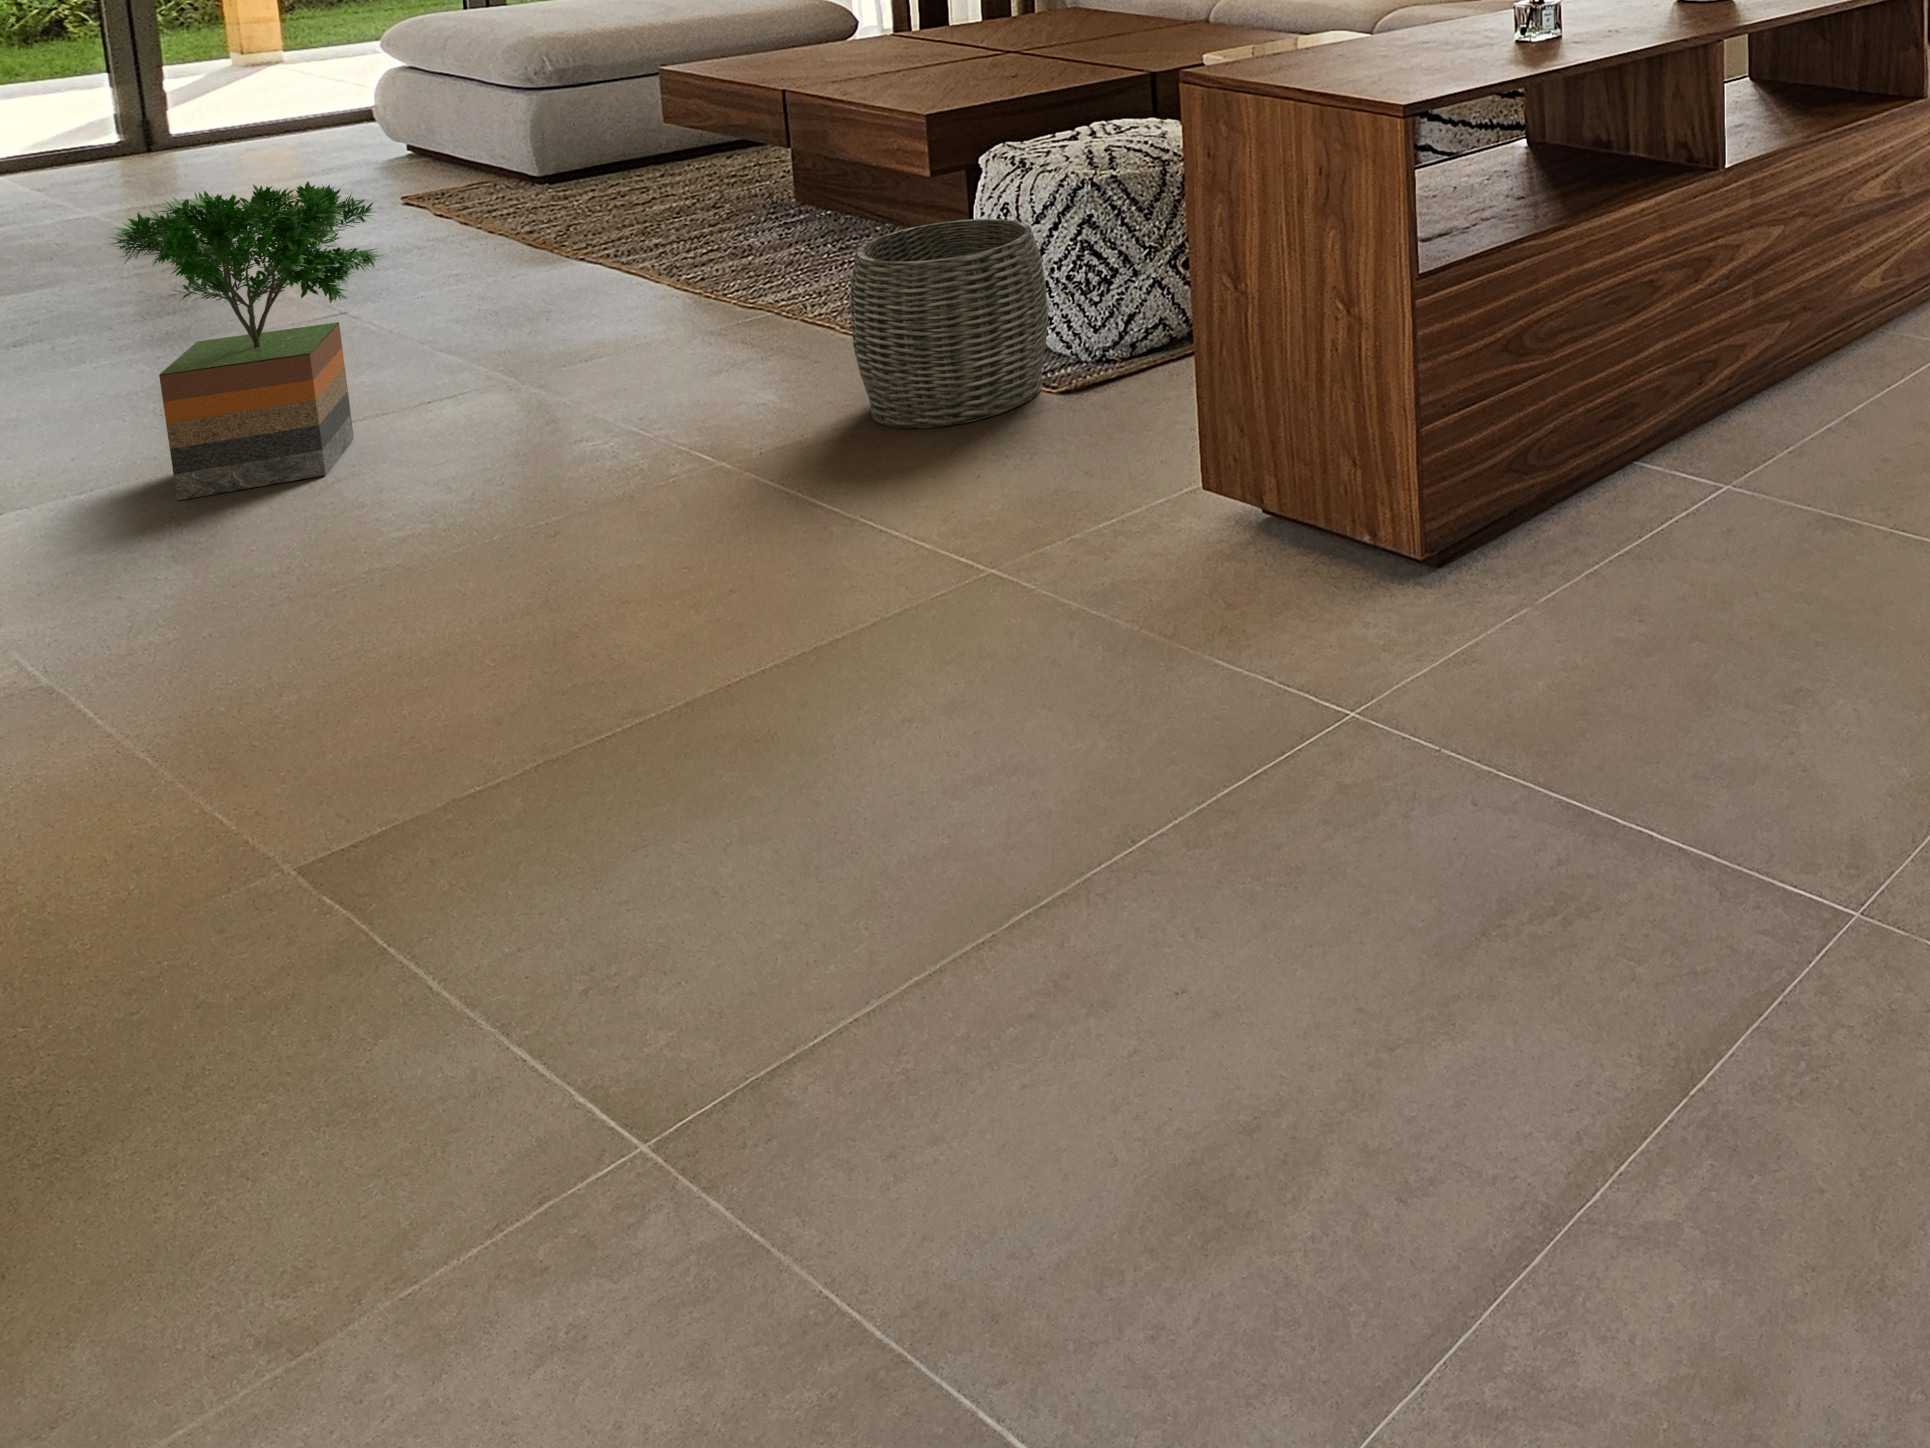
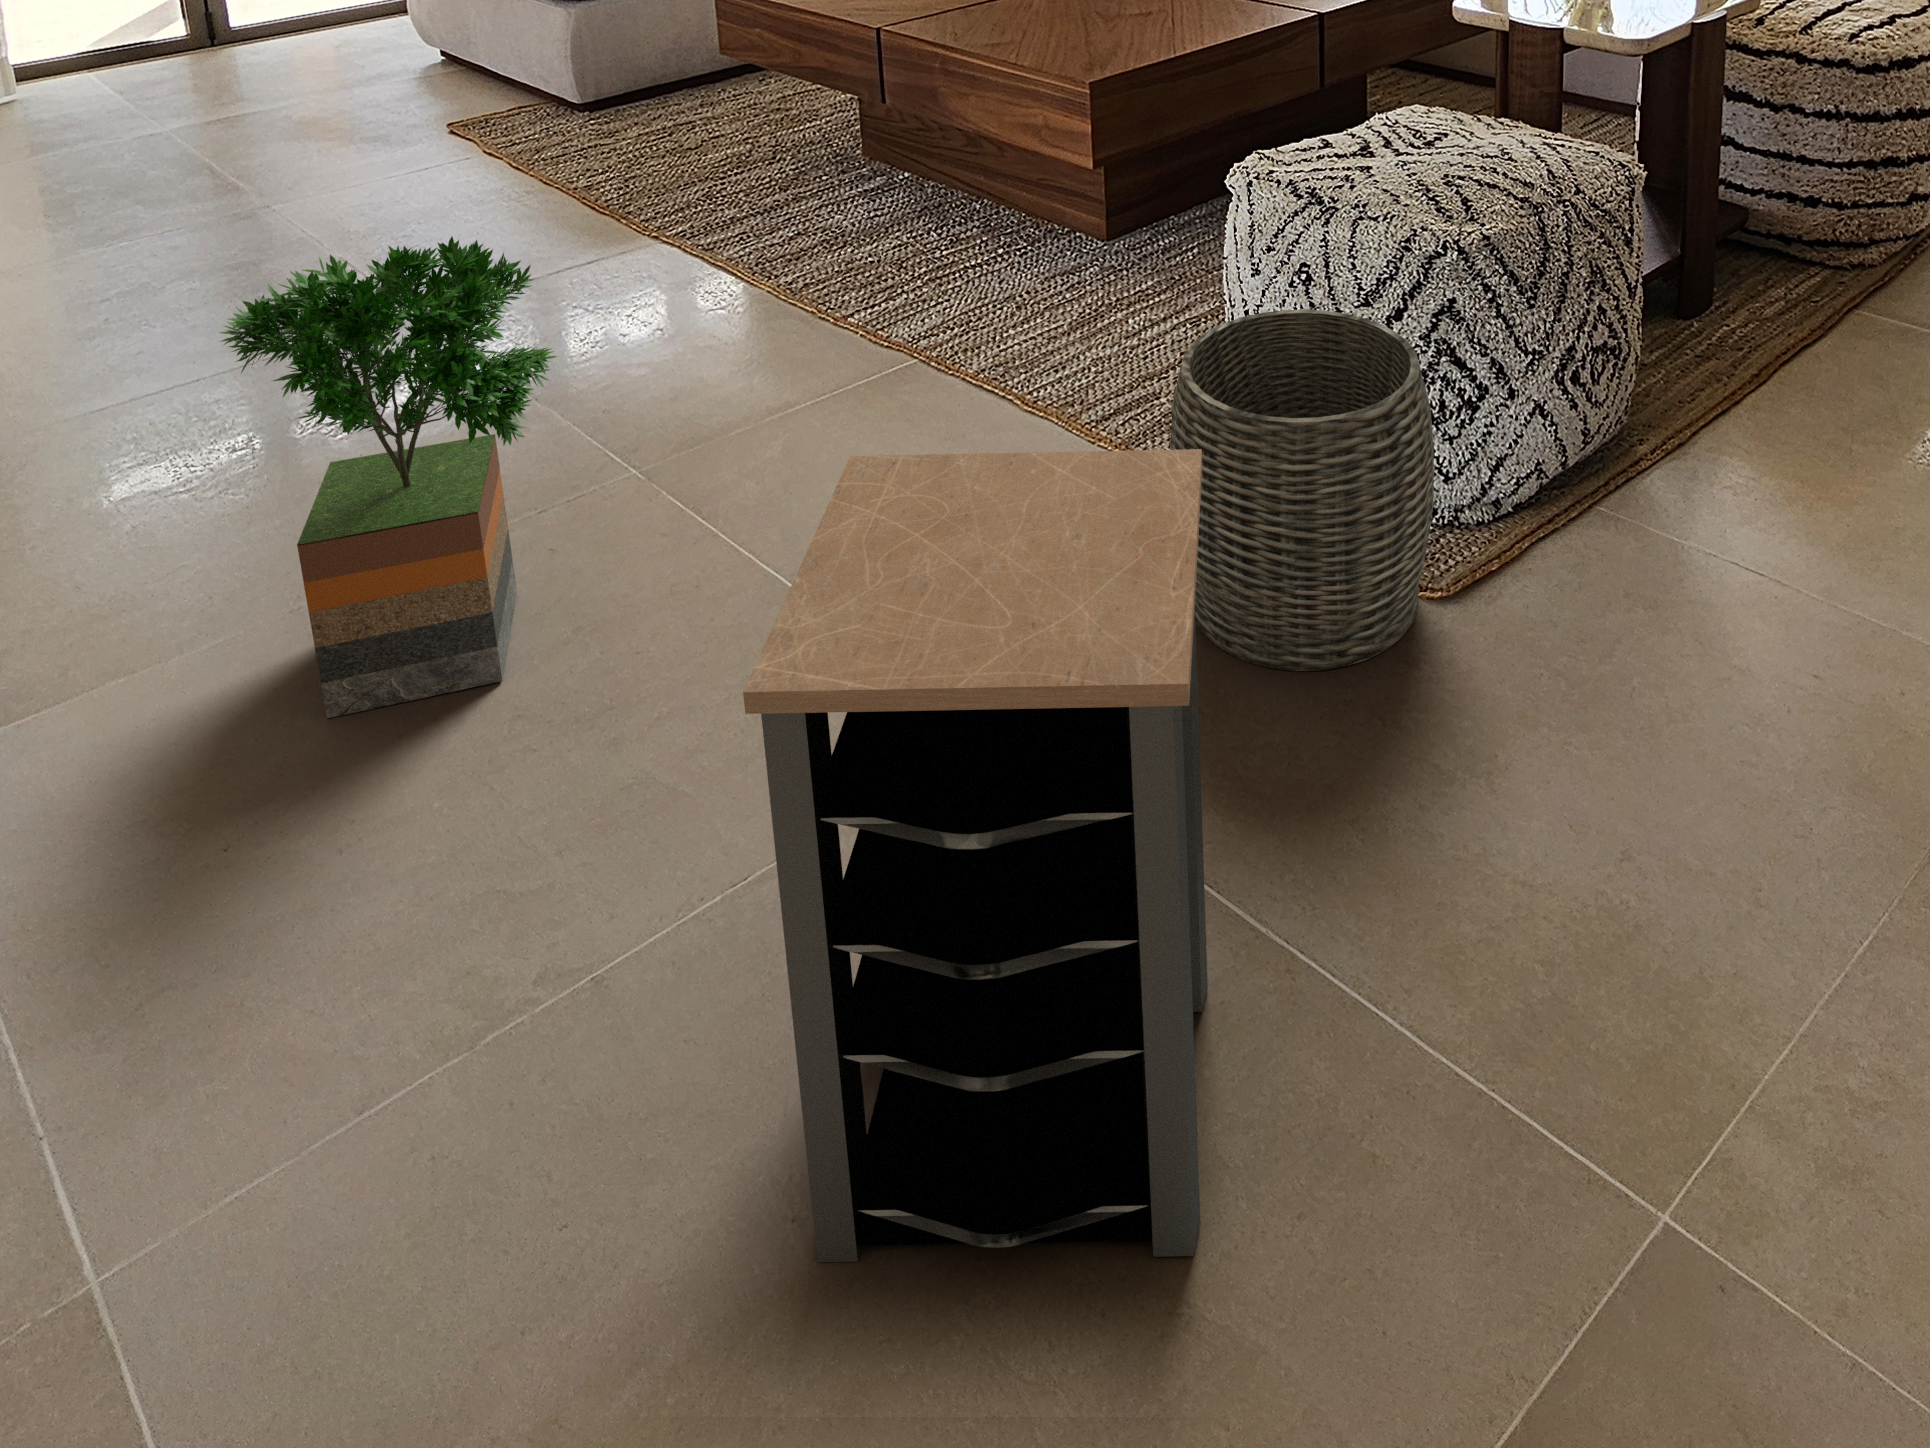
side table: none [397,225,763,639] -> present [743,449,1208,1262]

